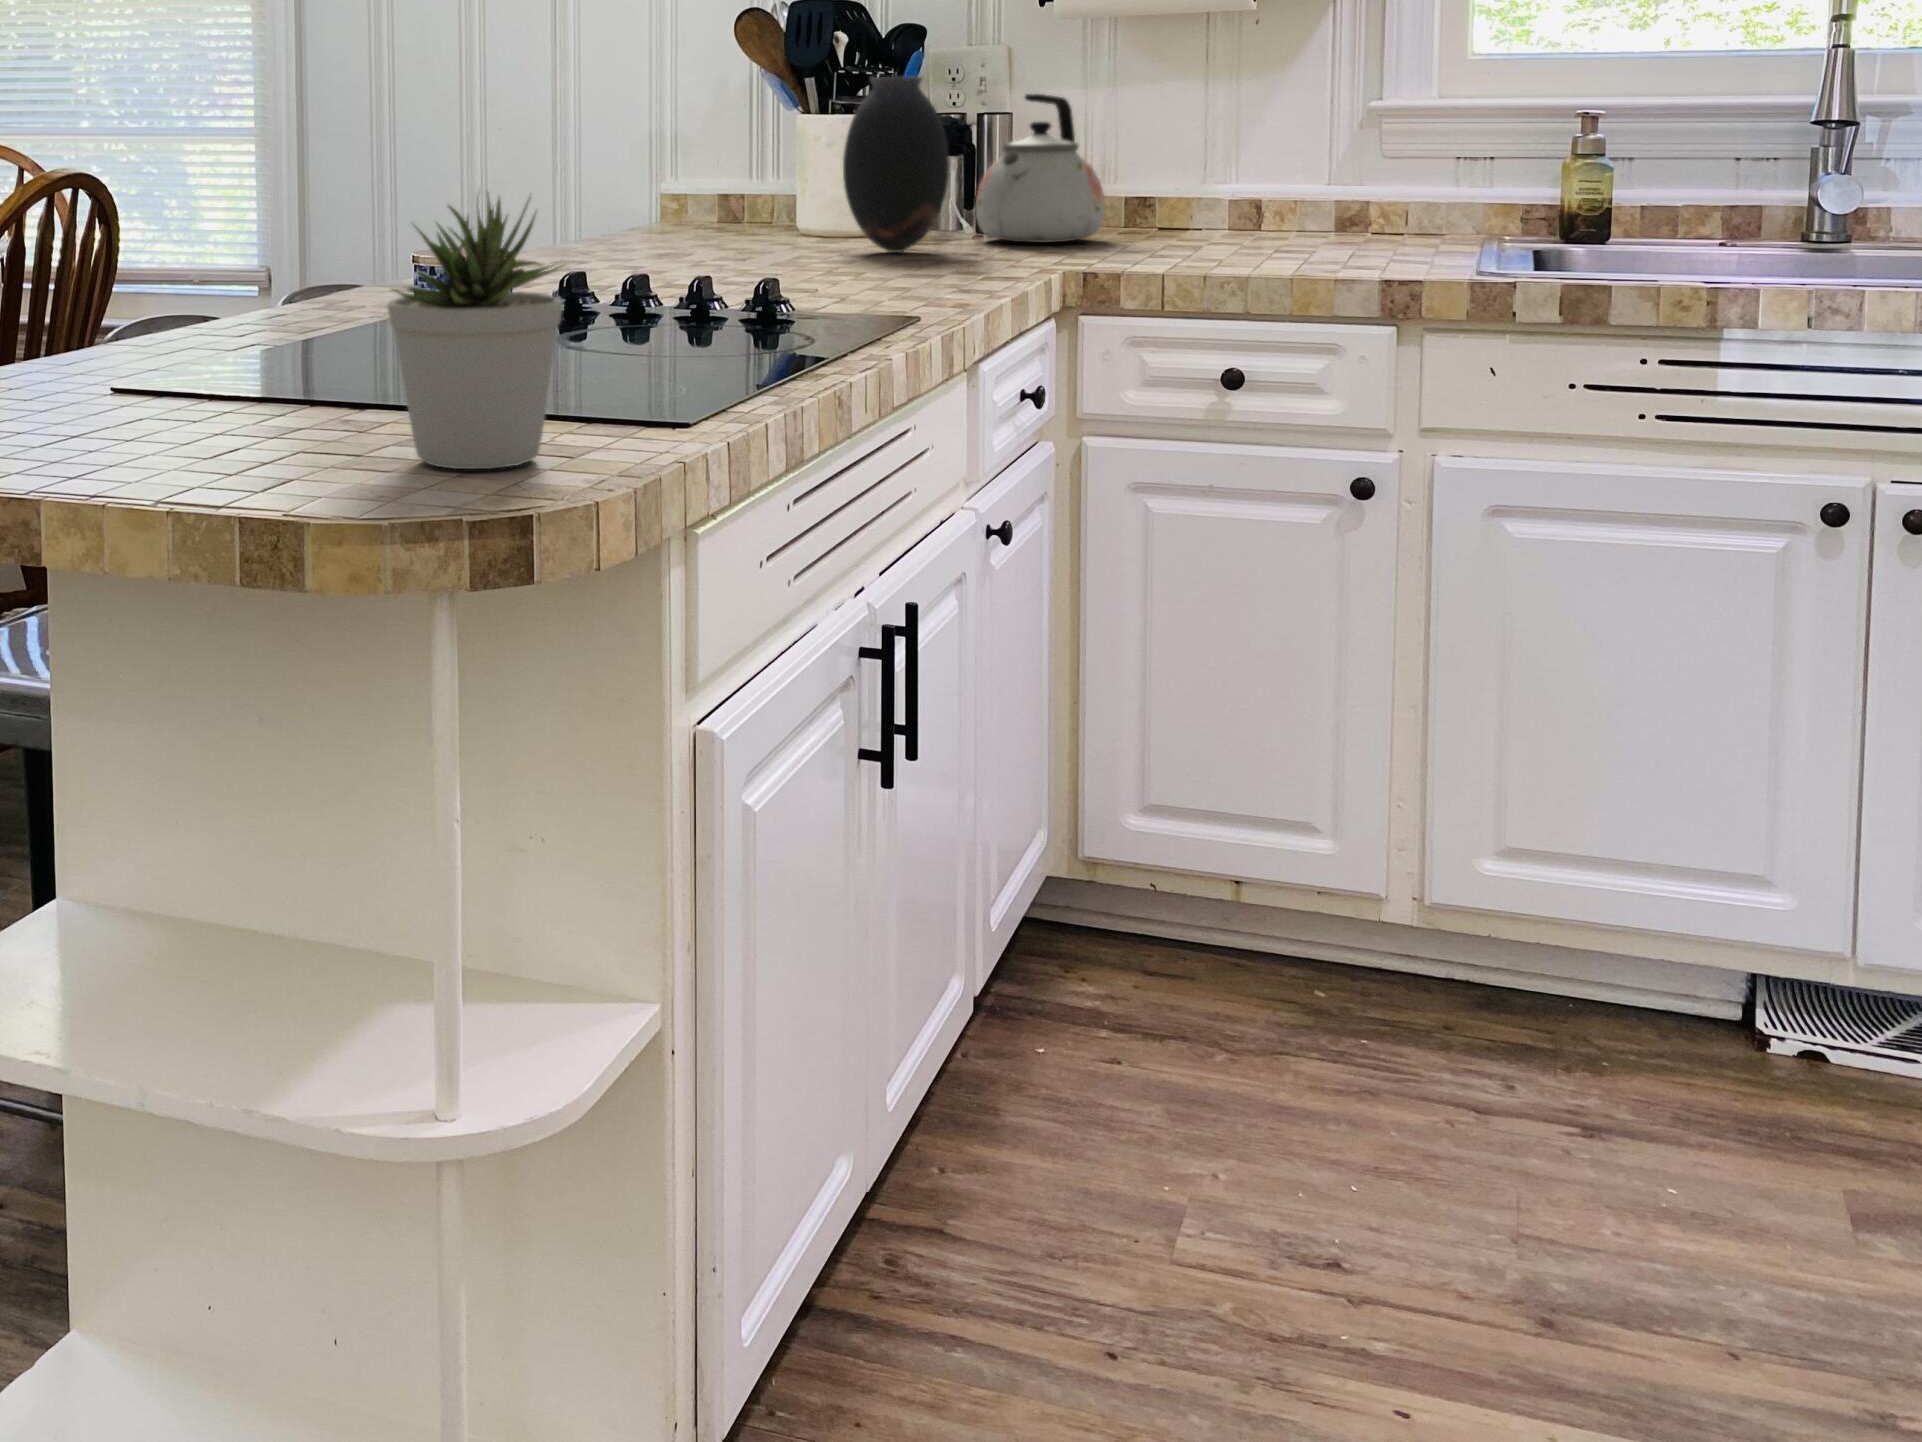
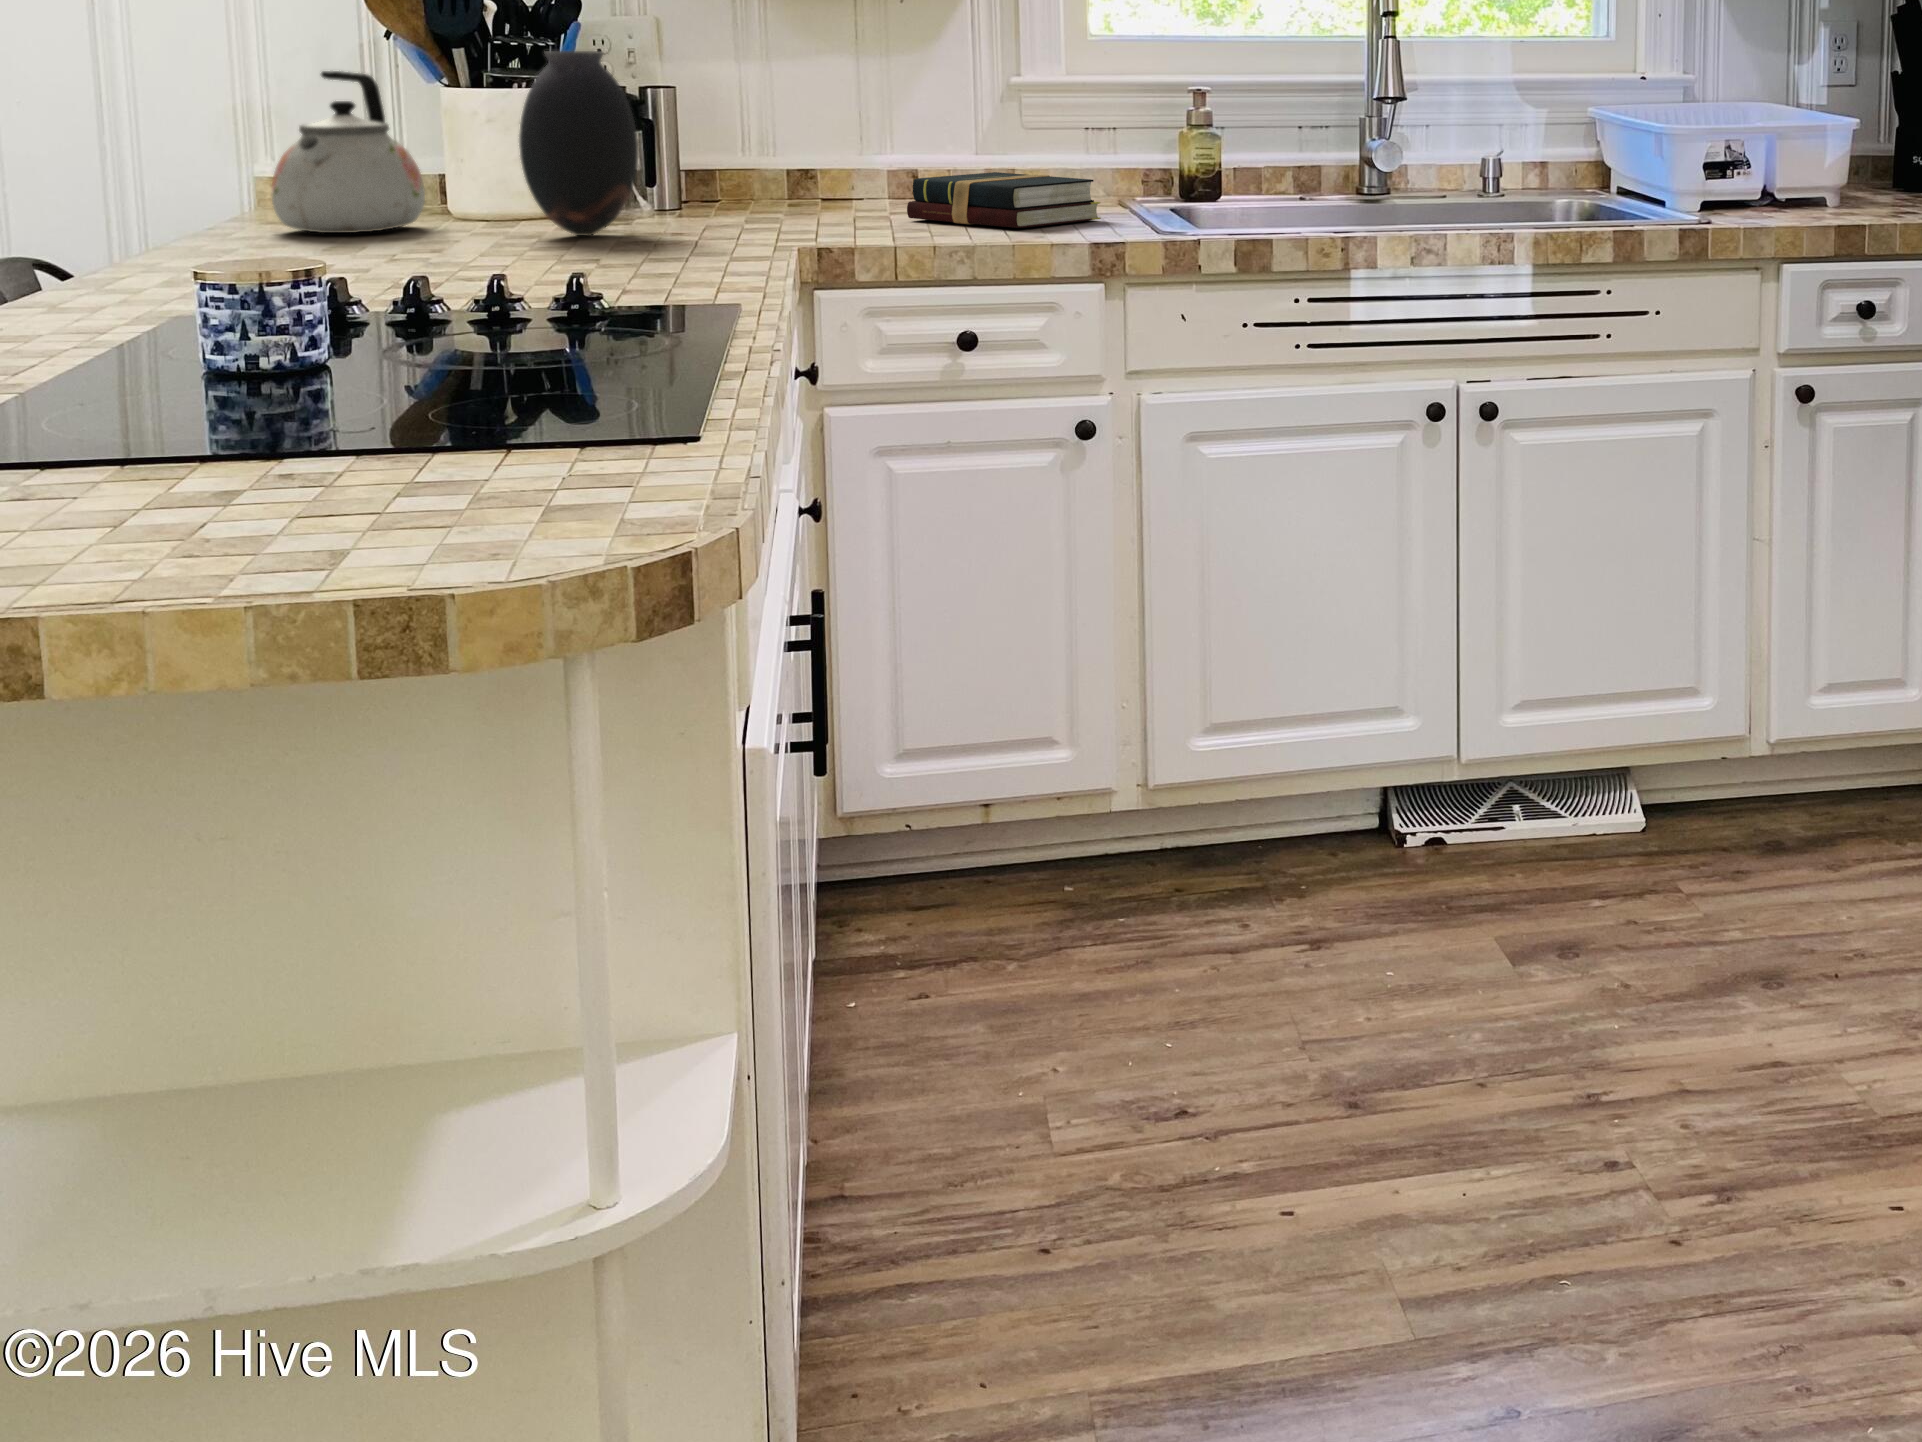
kettle: present [976,94,1105,243] -> present [272,71,425,233]
potted plant: present [388,192,563,469] -> none [363,207,579,519]
hardback book: none [1219,204,1434,262] -> present [907,172,1101,228]

